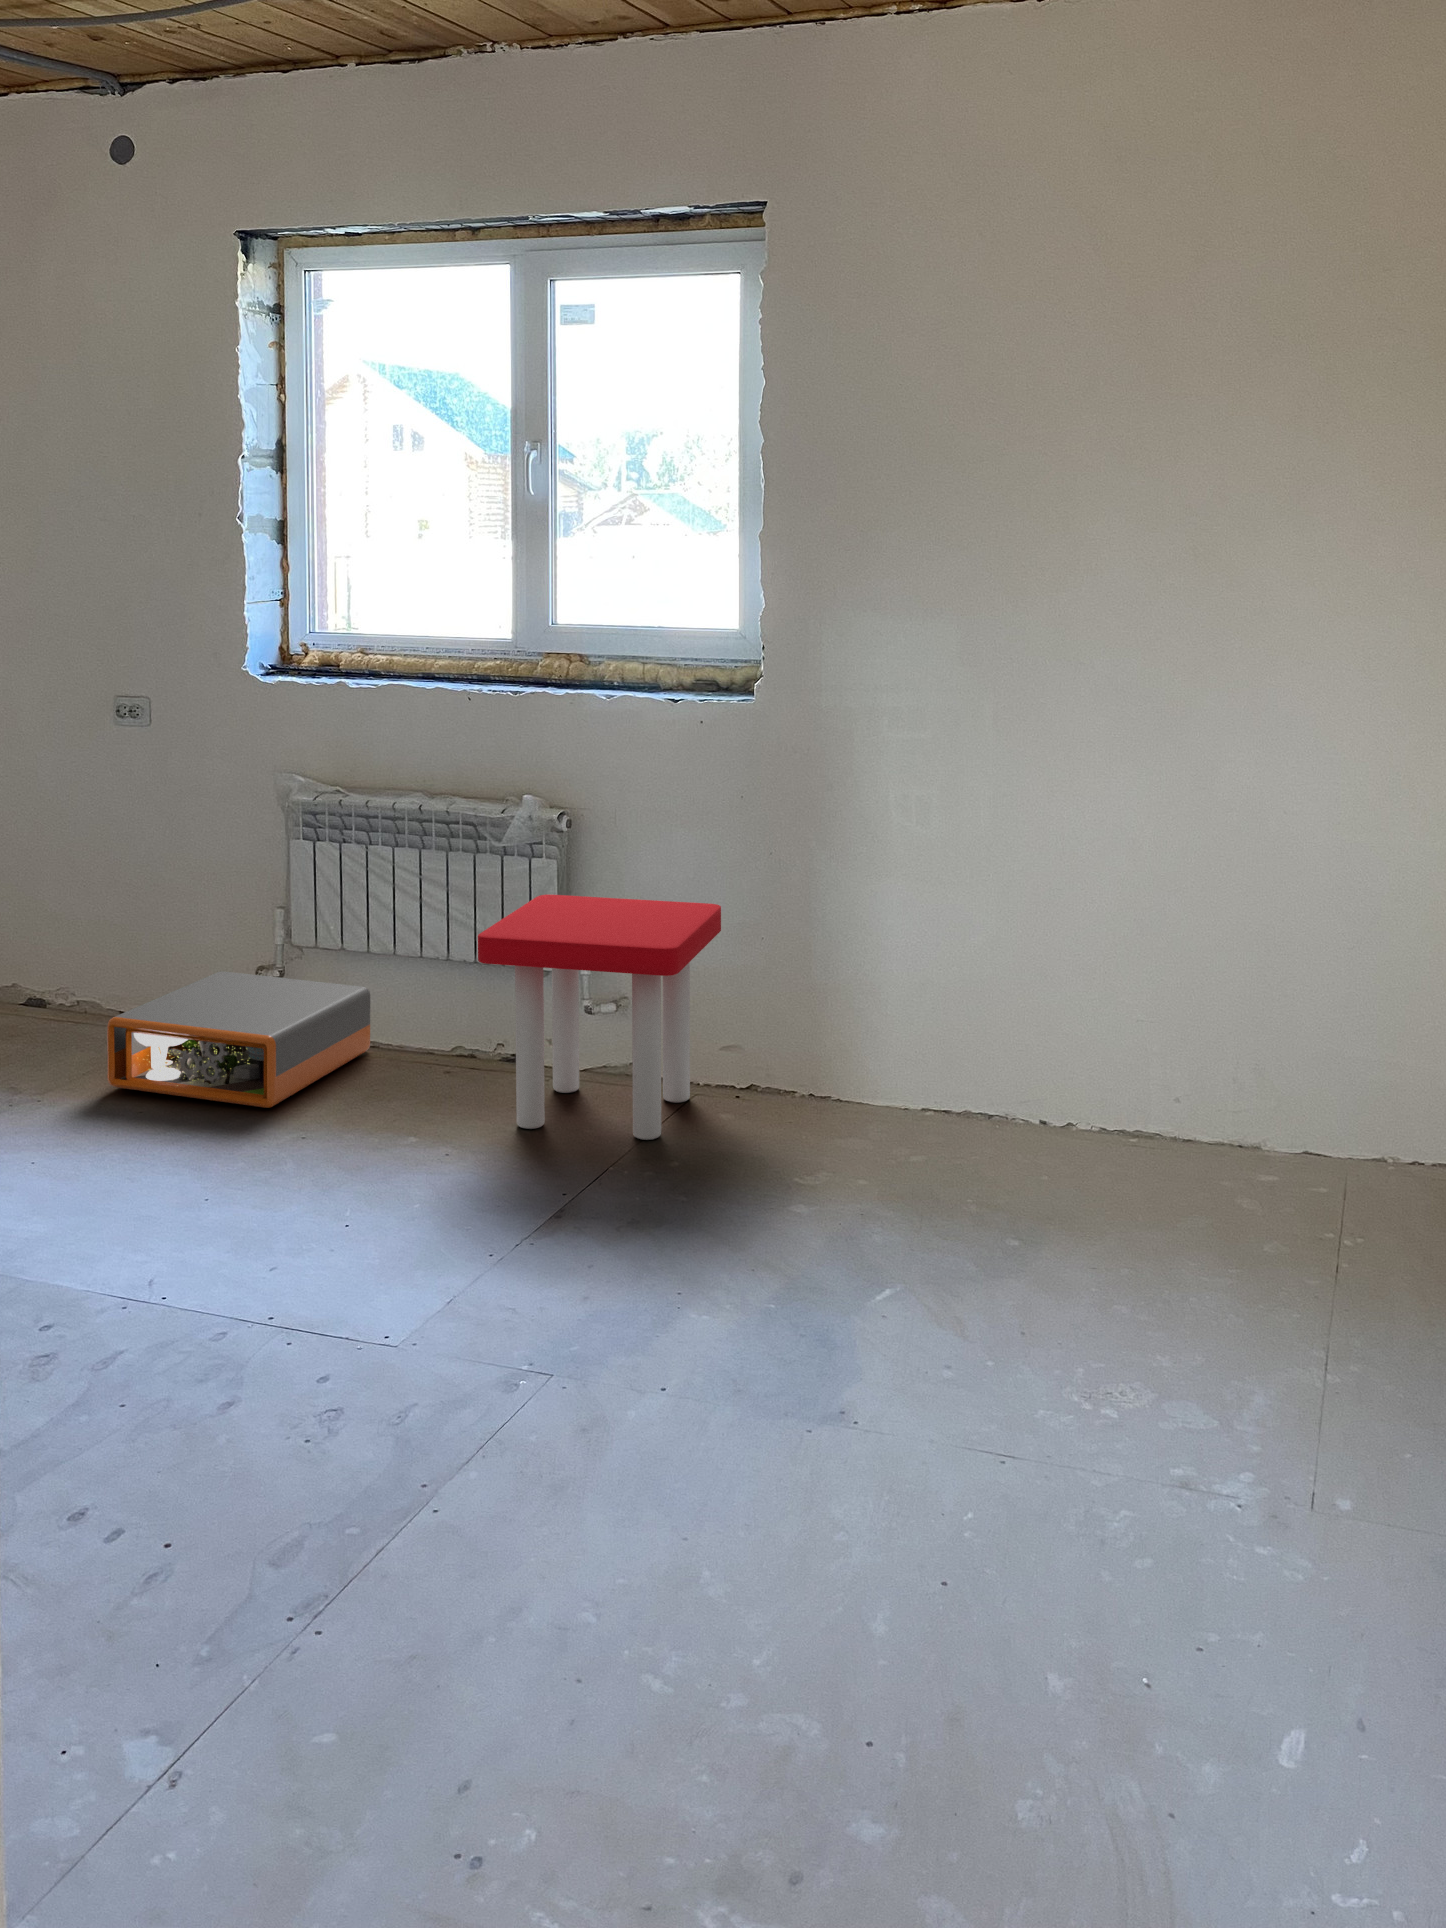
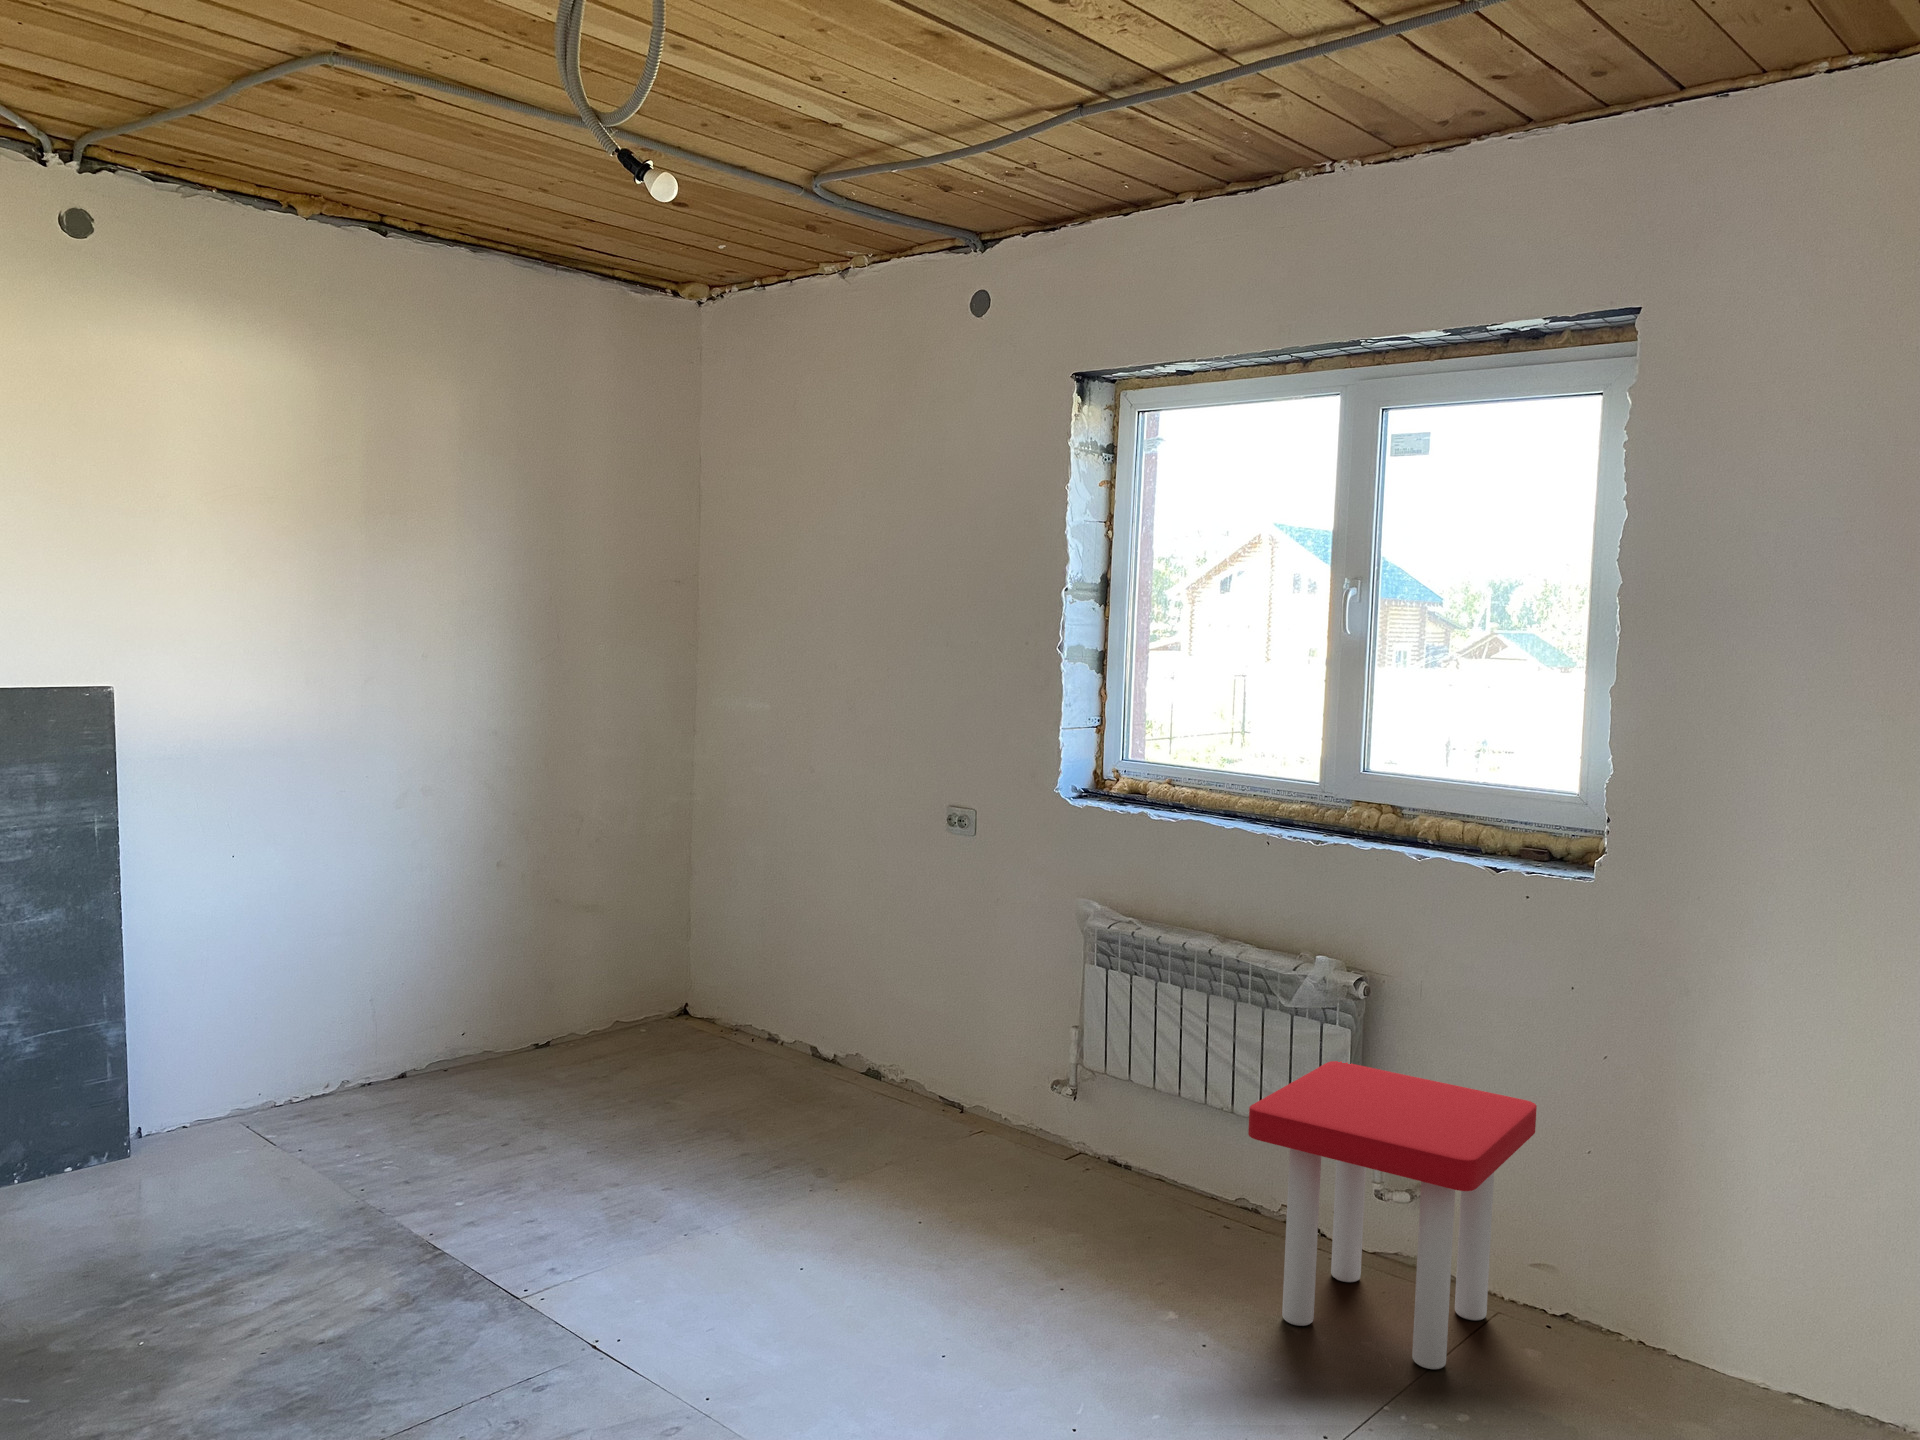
storage box: present [107,971,370,1108] -> none [891,1085,1154,1244]

